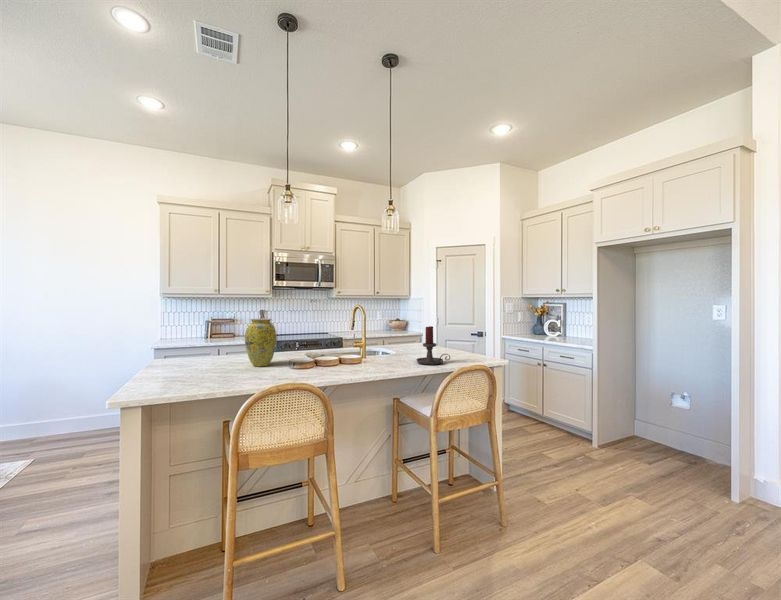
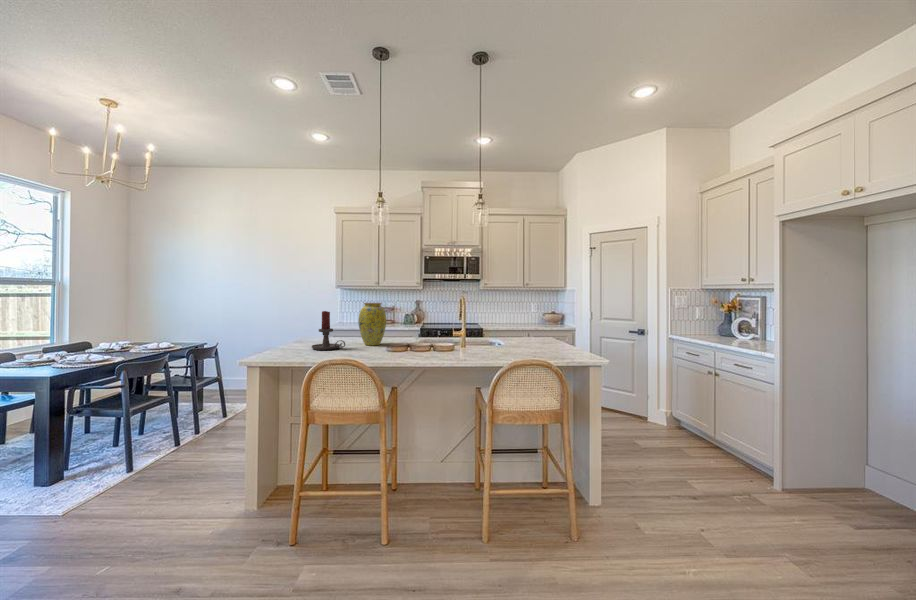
candle holder: present [417,326,450,365] -> present [312,311,345,350]

